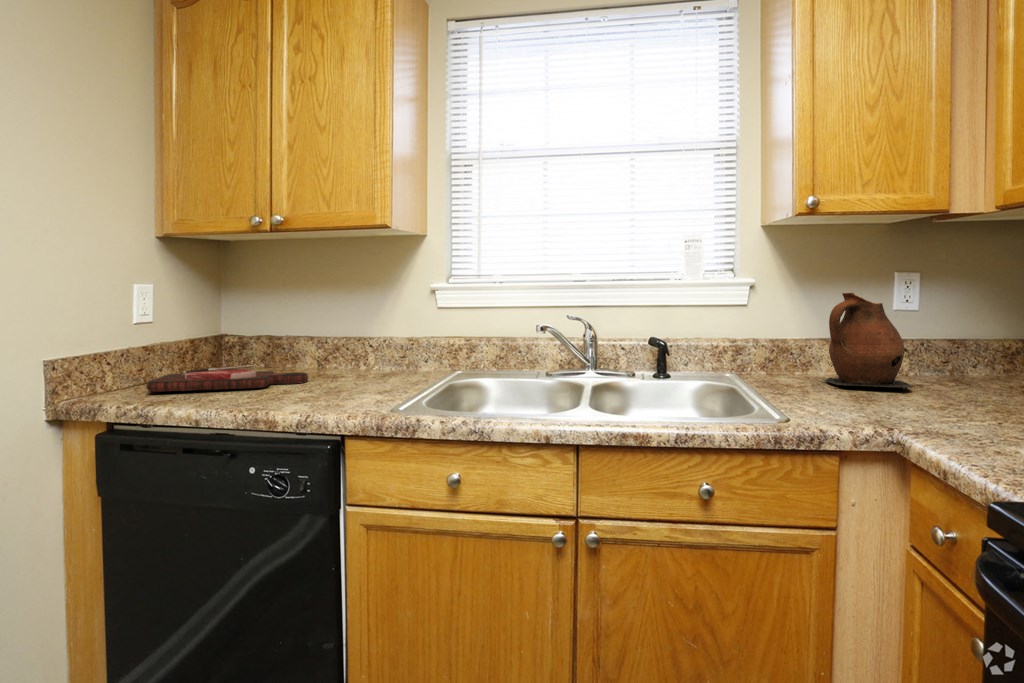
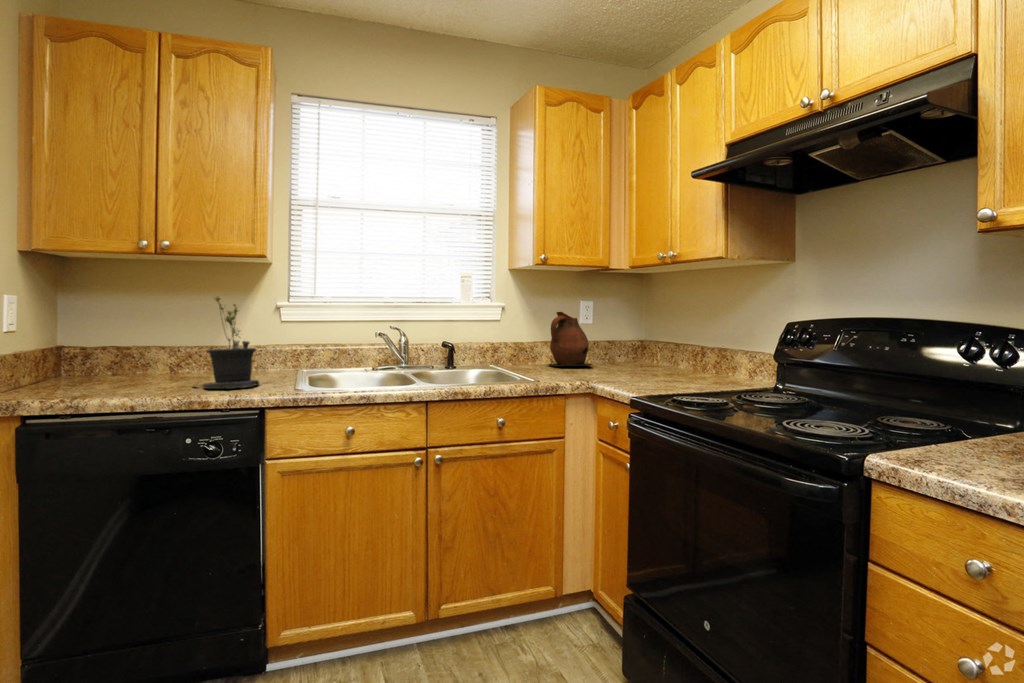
potted plant: none [294,277,371,402] -> present [194,296,260,389]
cutting board: present [147,365,308,392] -> none [38,368,184,391]

